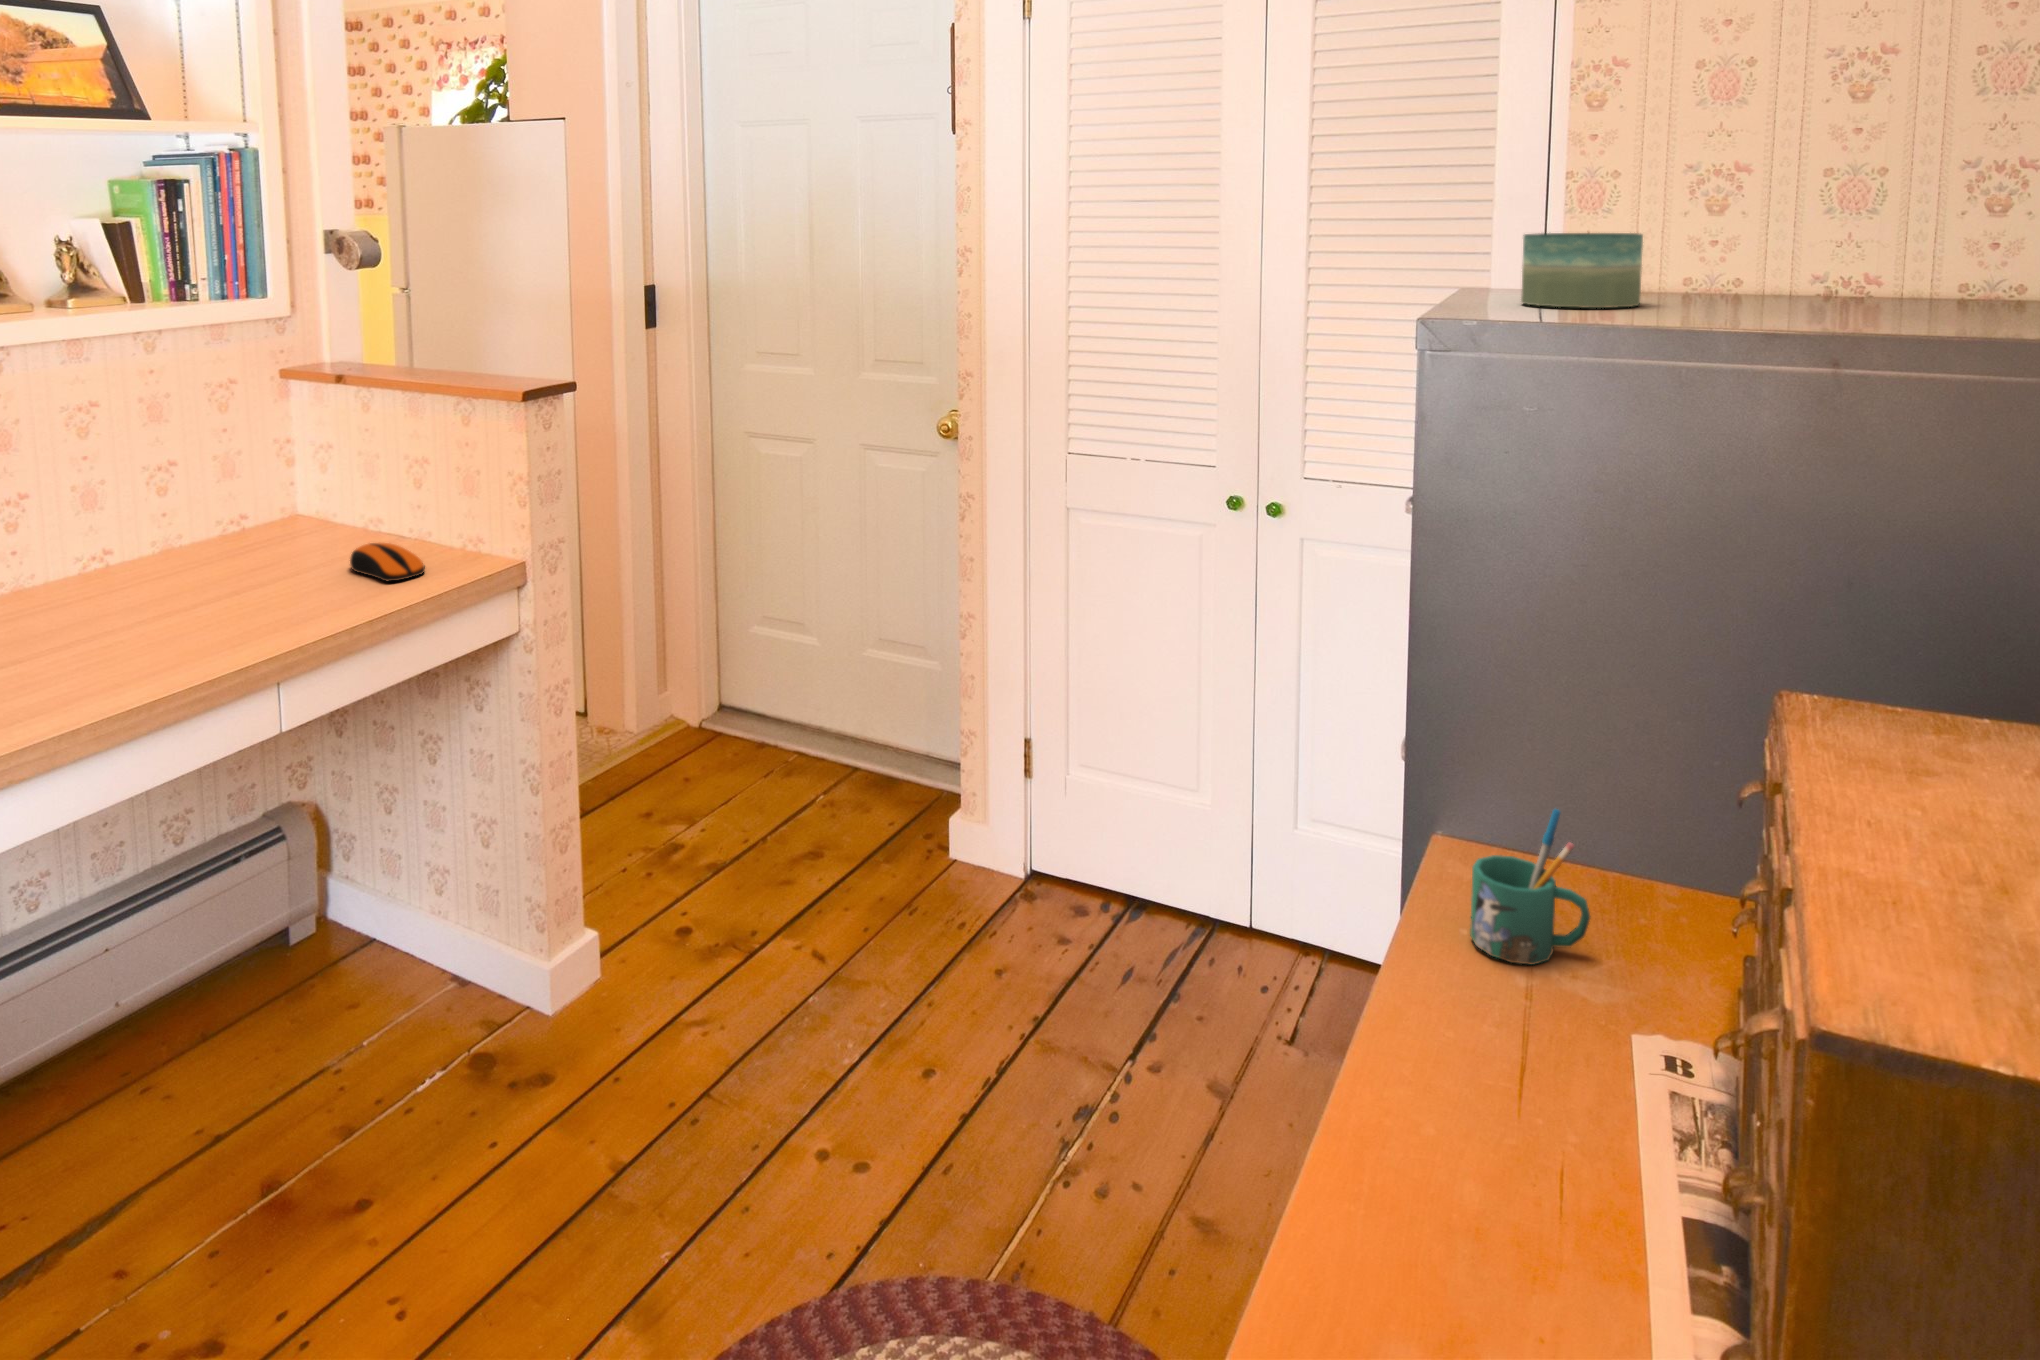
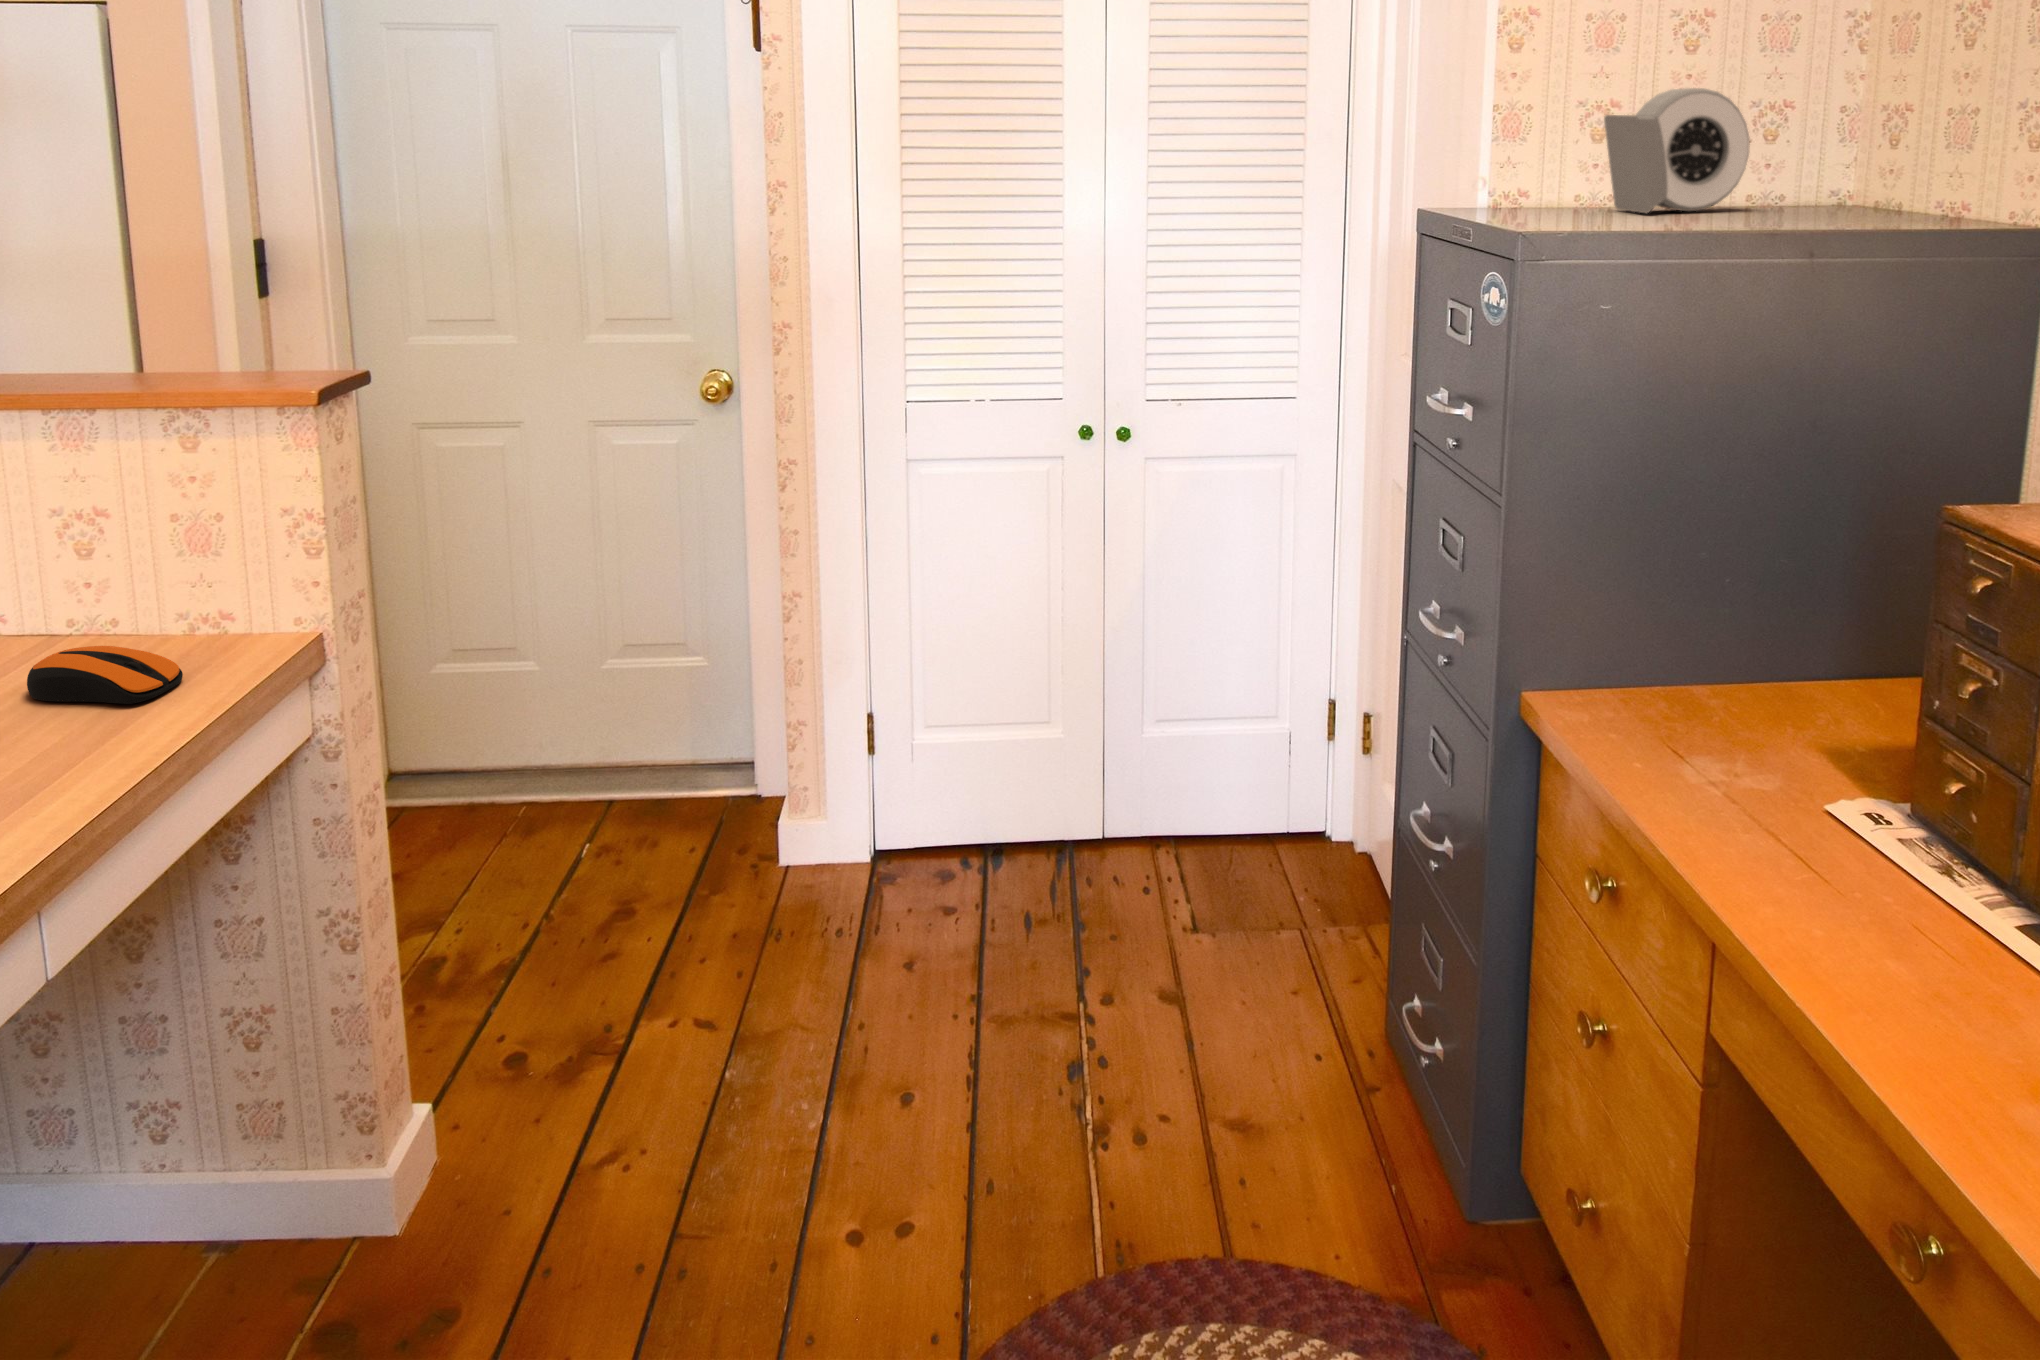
alarm clock: none [1735,144,1958,300] -> present [1604,88,1750,213]
candle: present [1521,233,1643,308] -> none [1490,159,1587,226]
mug: present [1470,809,1591,964] -> none [1646,652,1736,786]

